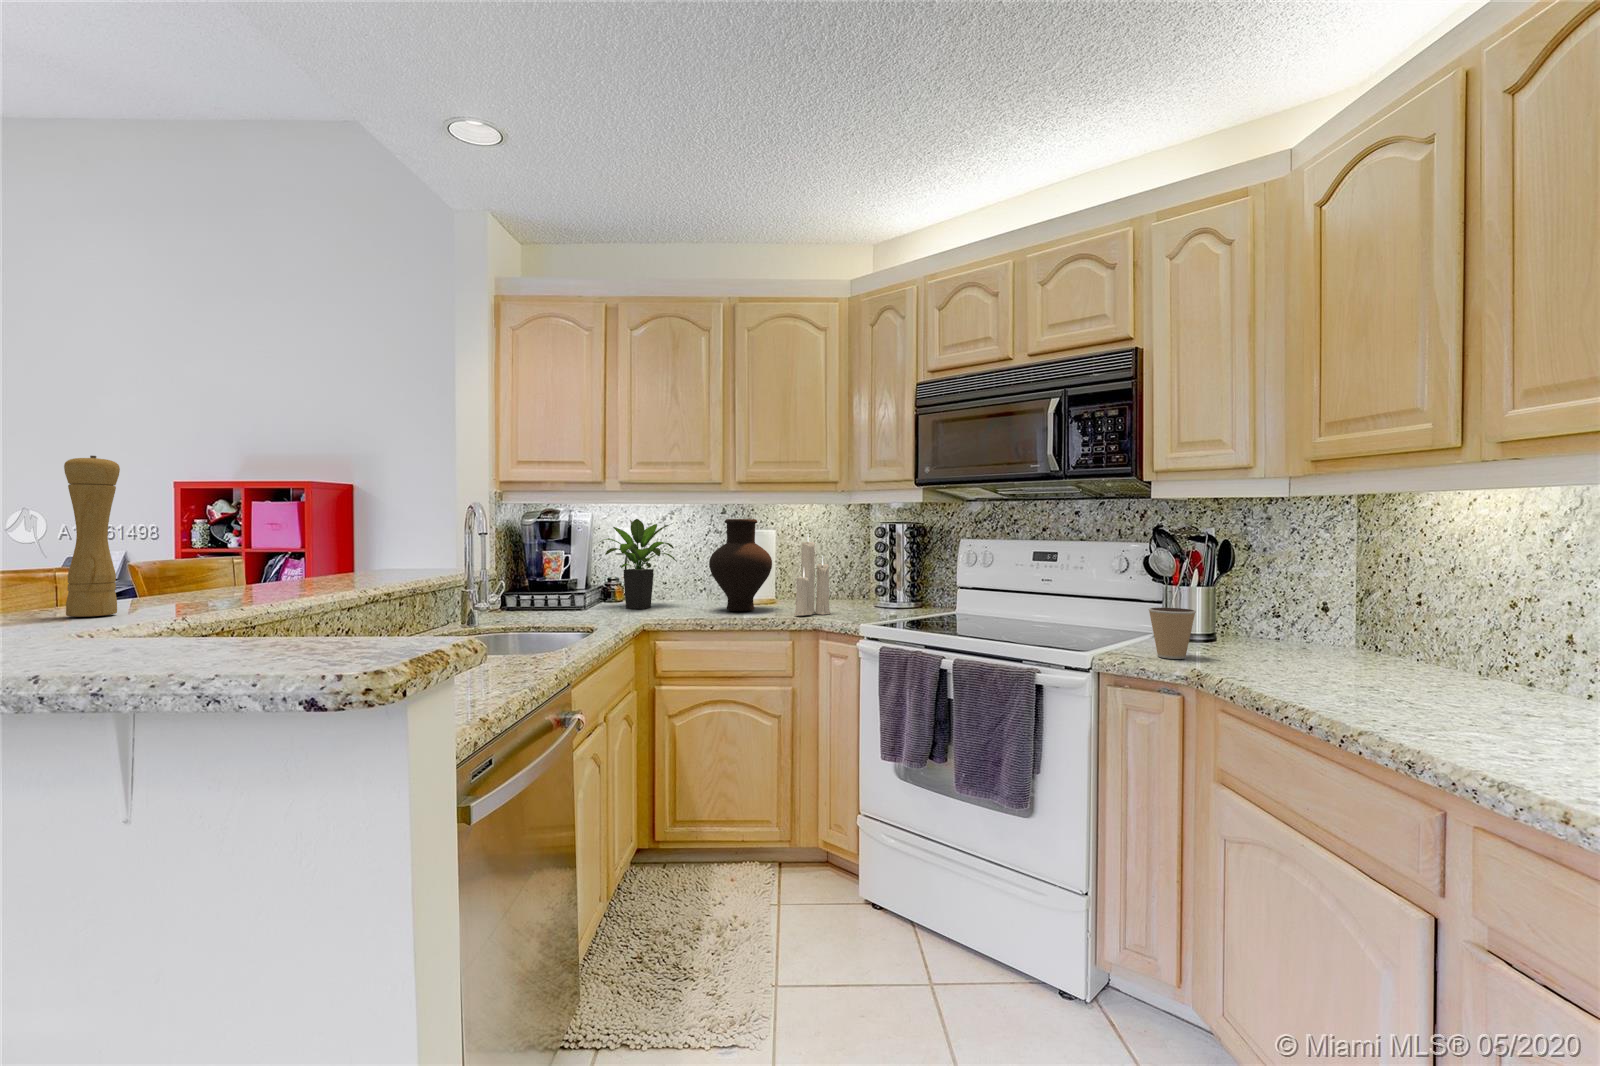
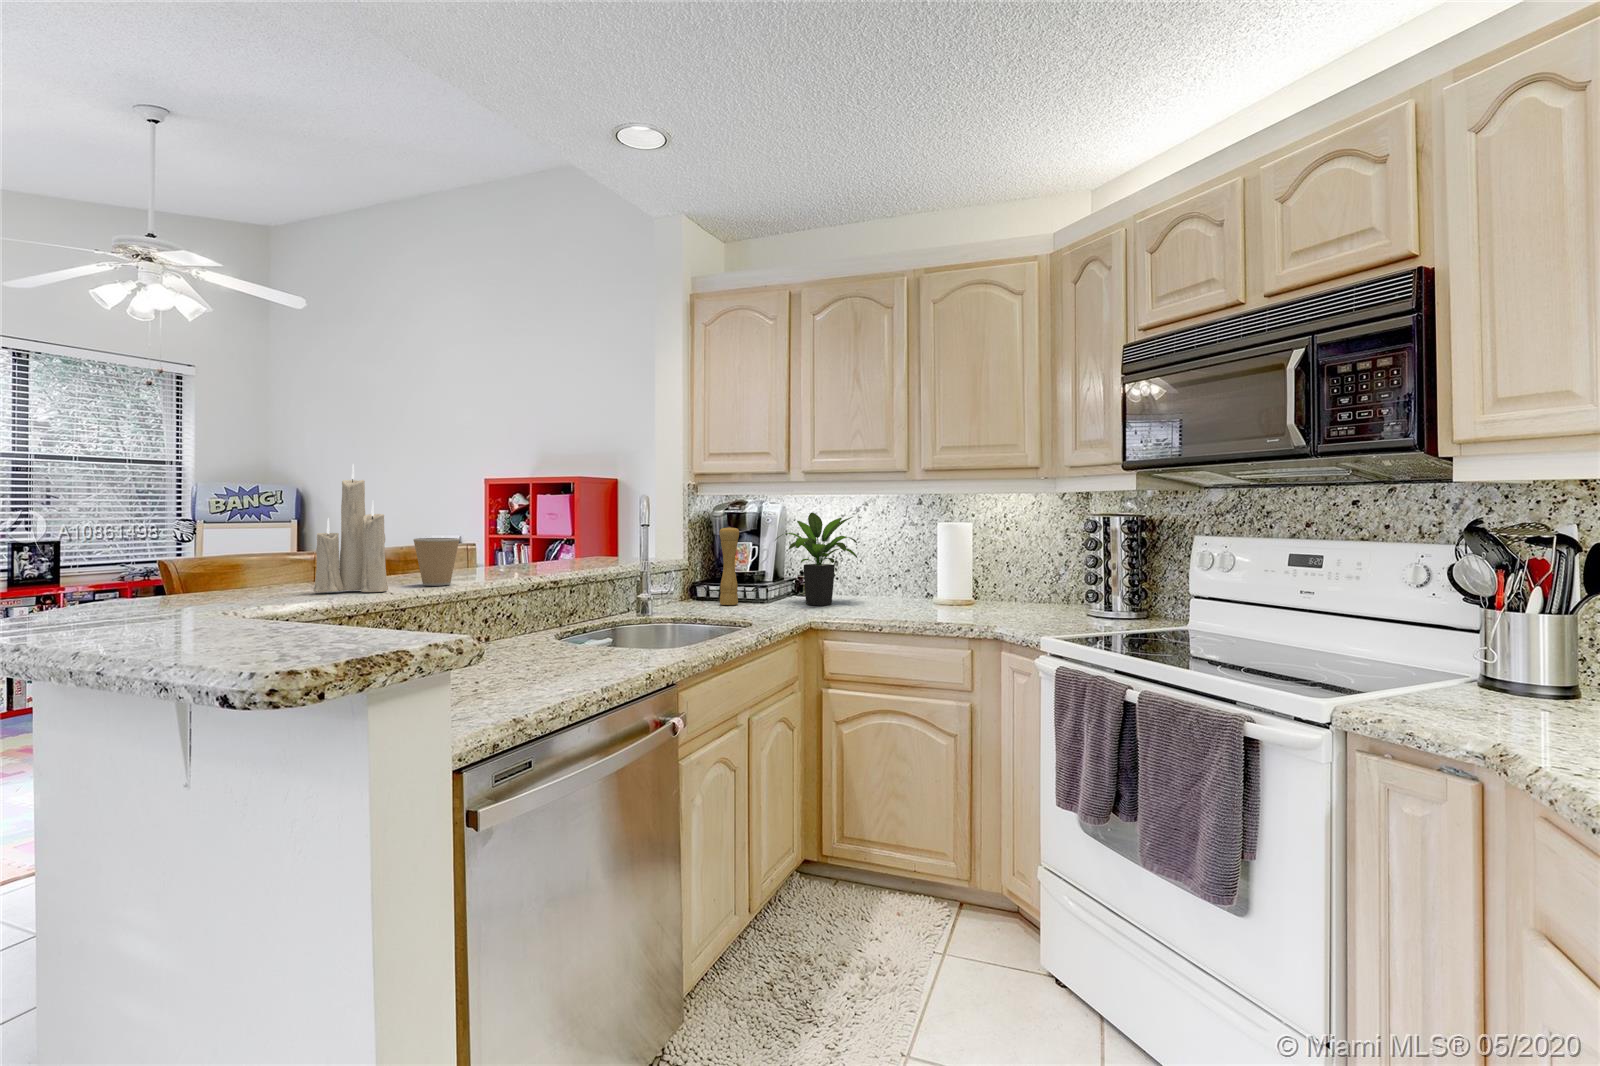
pepper mill: present [64,456,120,617] -> present [719,526,739,605]
vase: present [709,519,772,611] -> none [886,512,955,613]
candle: present [794,537,830,616] -> present [313,464,388,592]
coffee cup: present [1149,608,1196,659] -> present [413,538,460,586]

